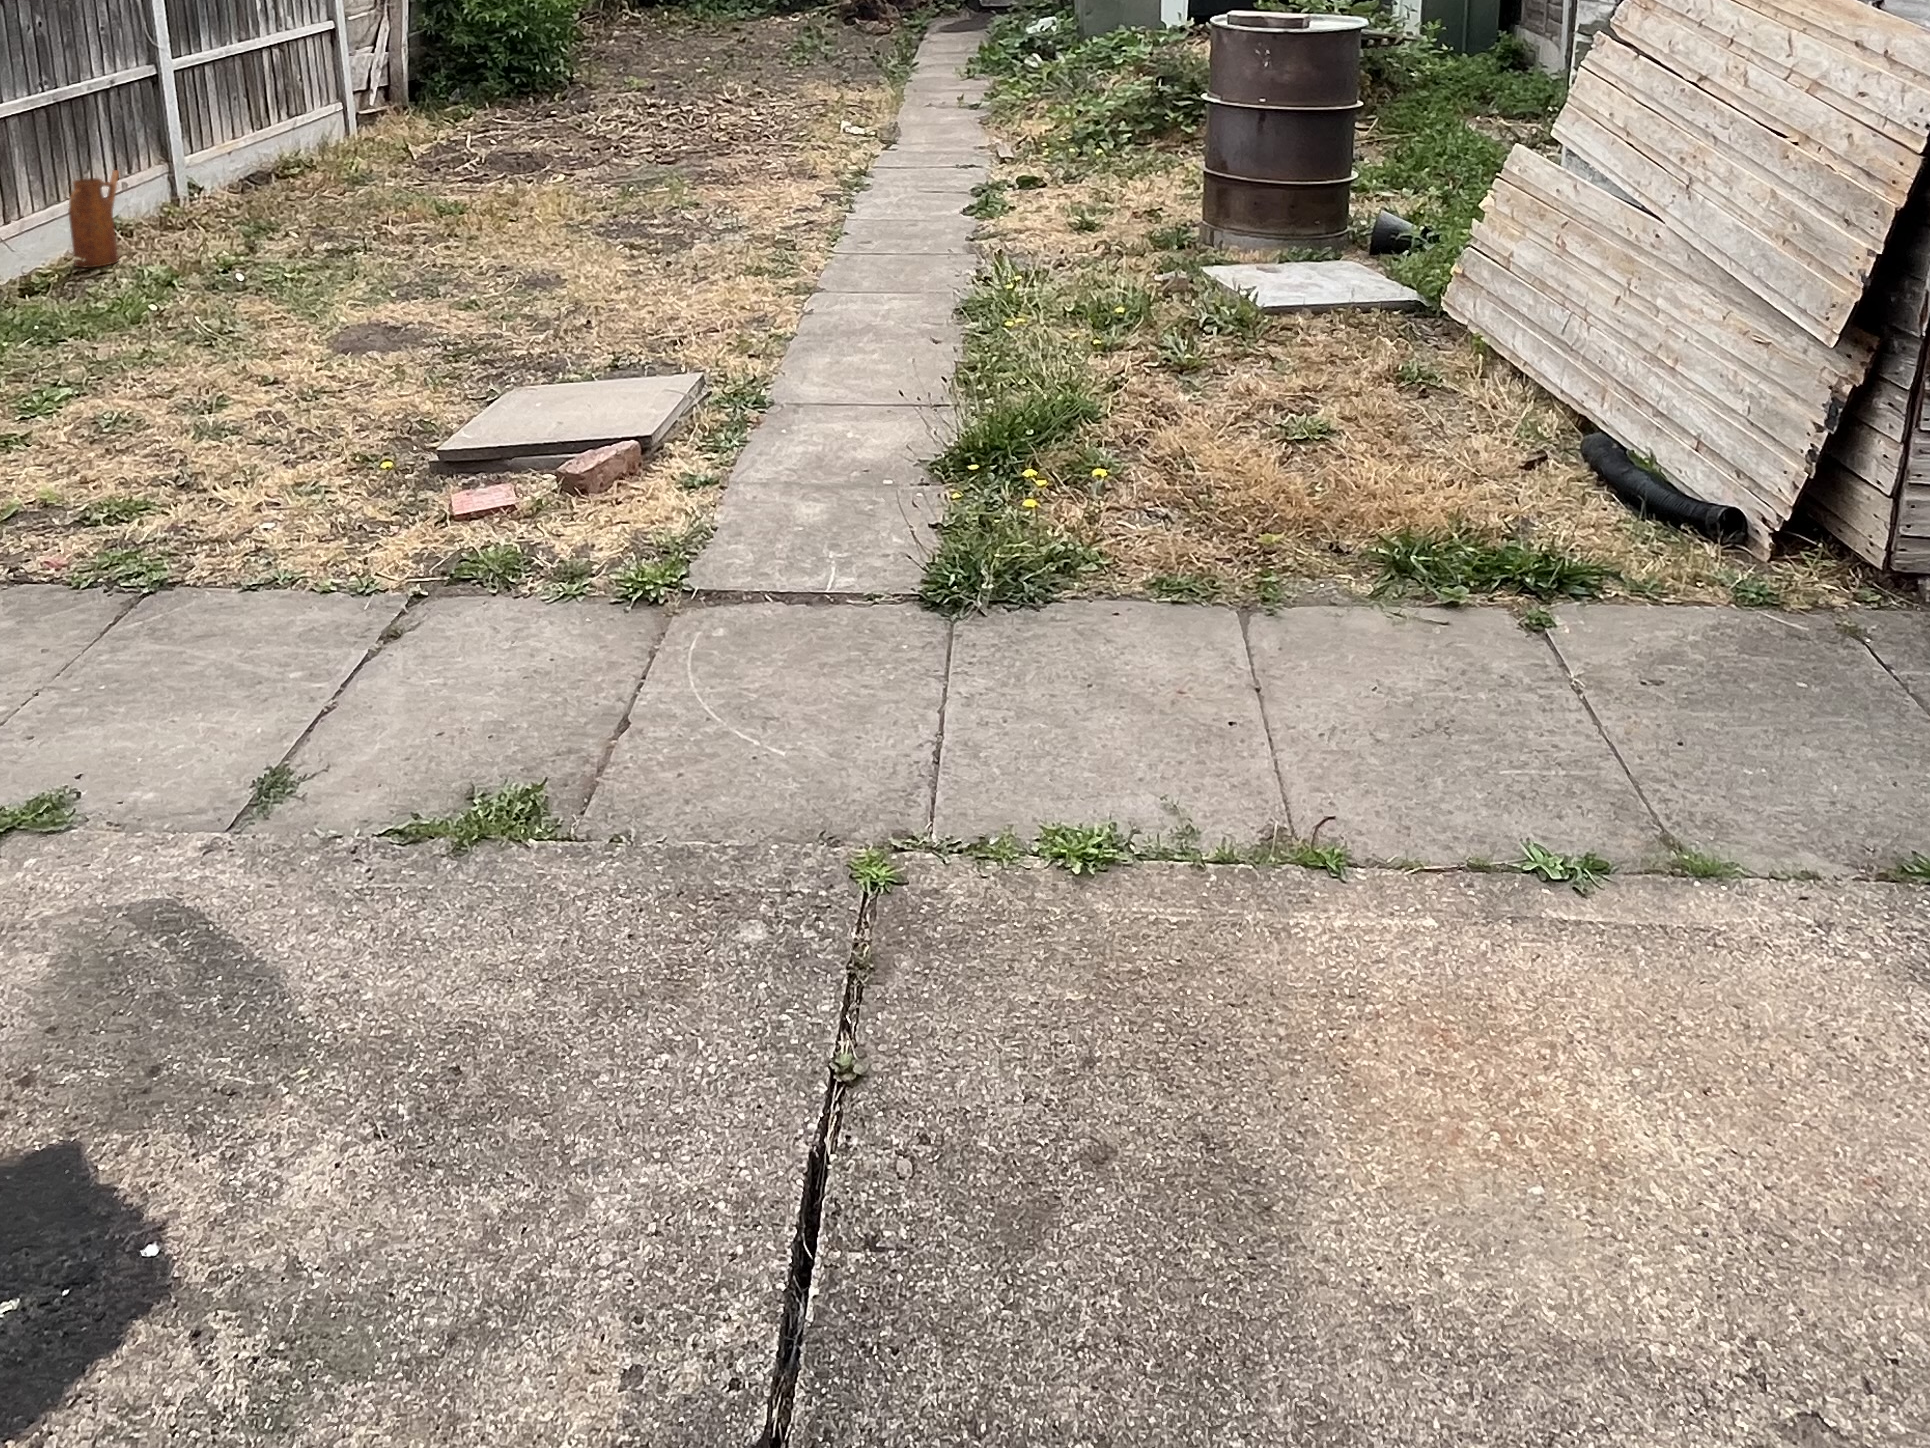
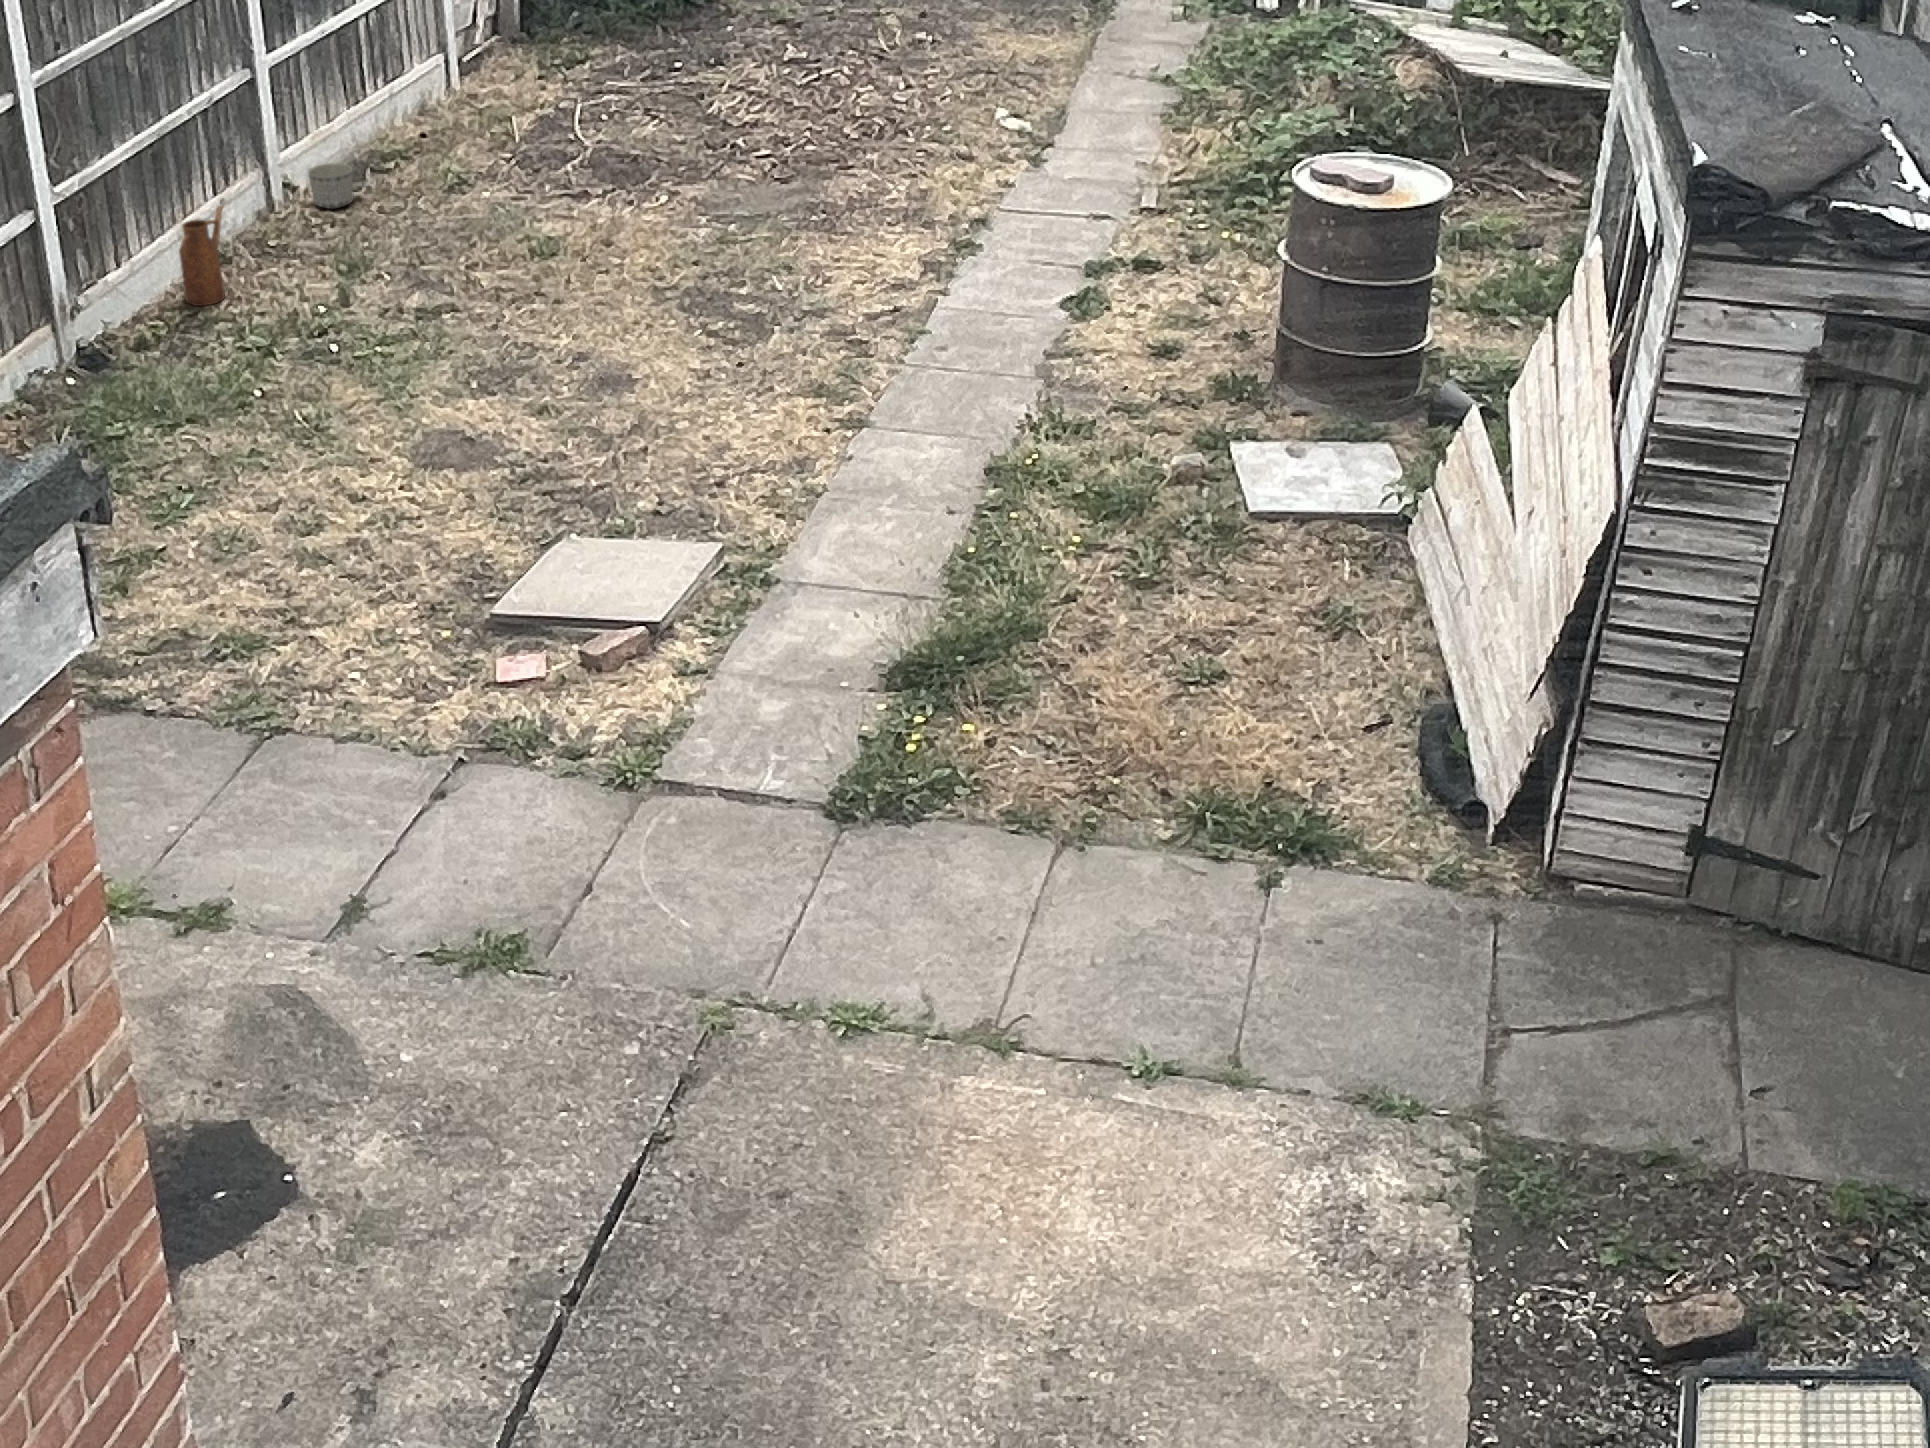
planter: none [212,166,258,207] -> present [308,163,354,209]

